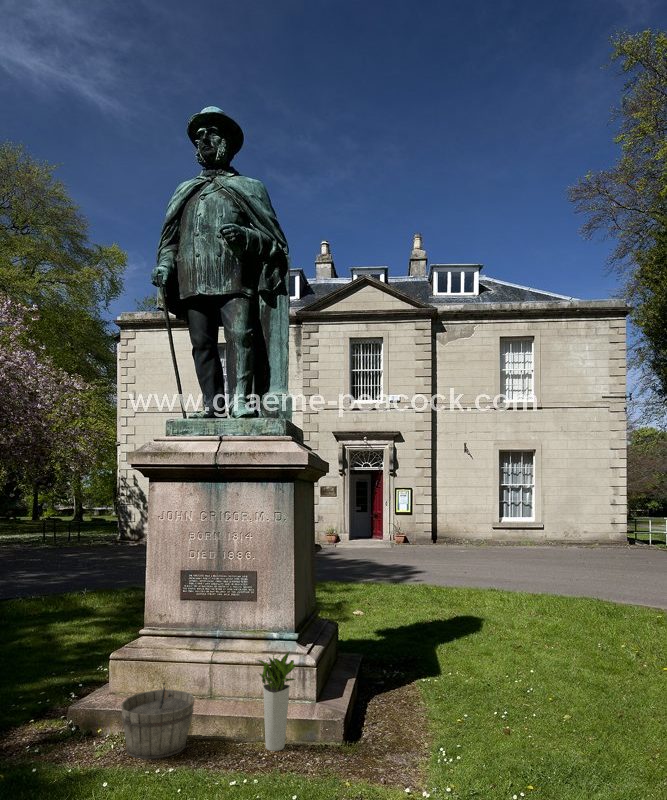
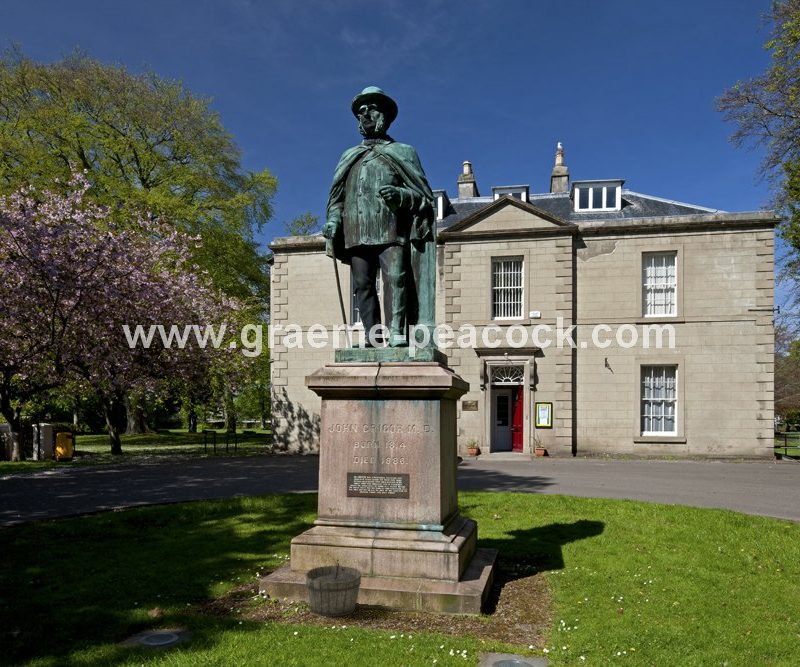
planter: present [257,651,297,751] -> none [408,539,443,617]

